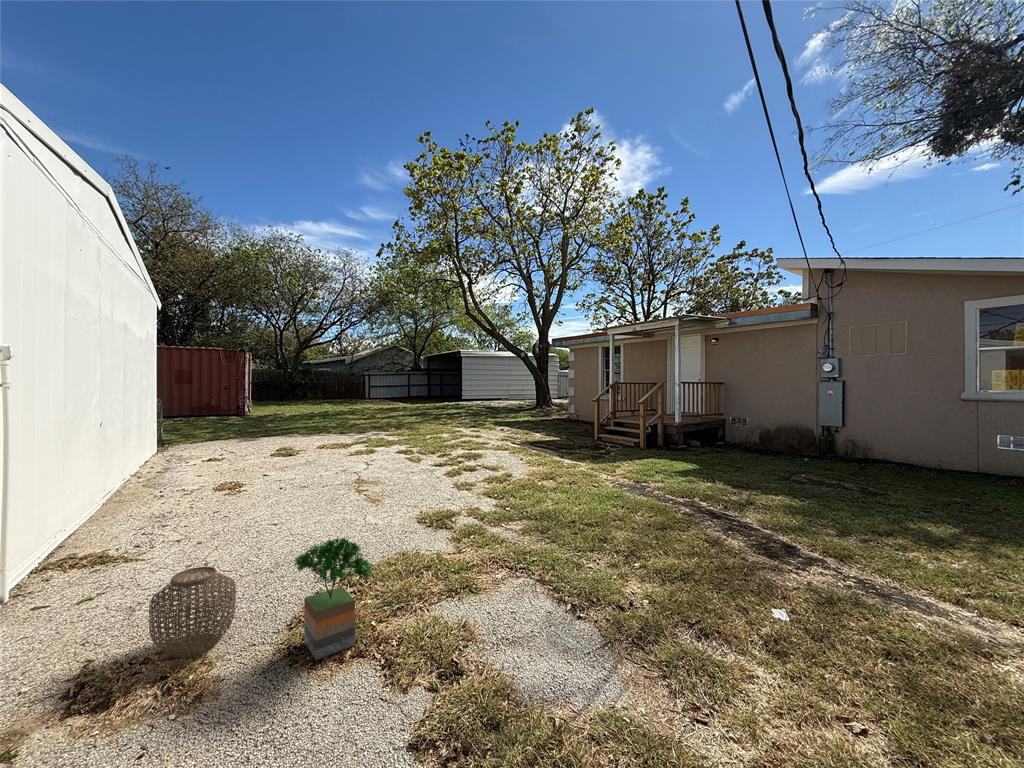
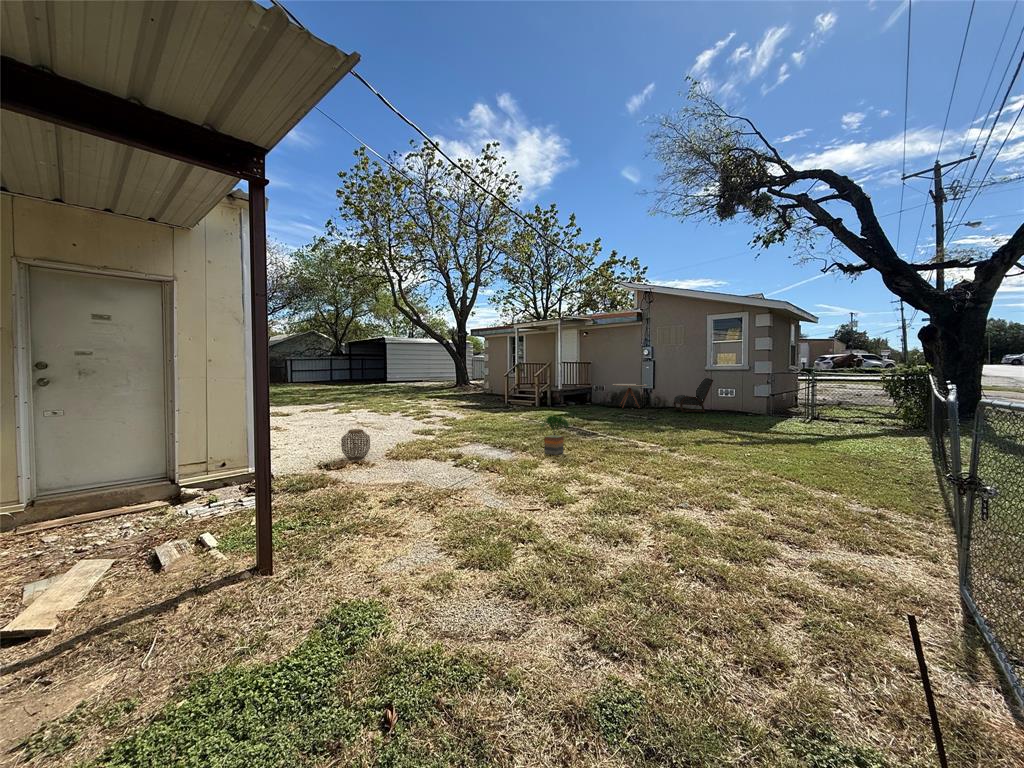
lounge chair: none [889,412,982,477] -> present [673,378,713,413]
round table: none [767,417,831,459] -> present [613,384,647,408]
potted tree: present [294,538,372,660] -> present [541,416,570,455]

